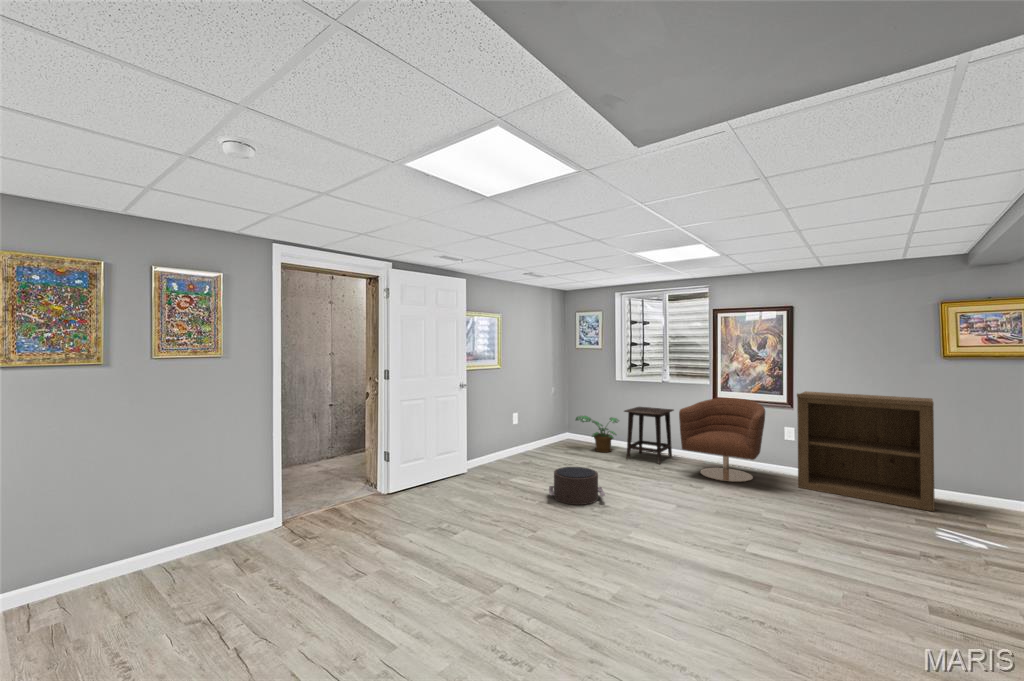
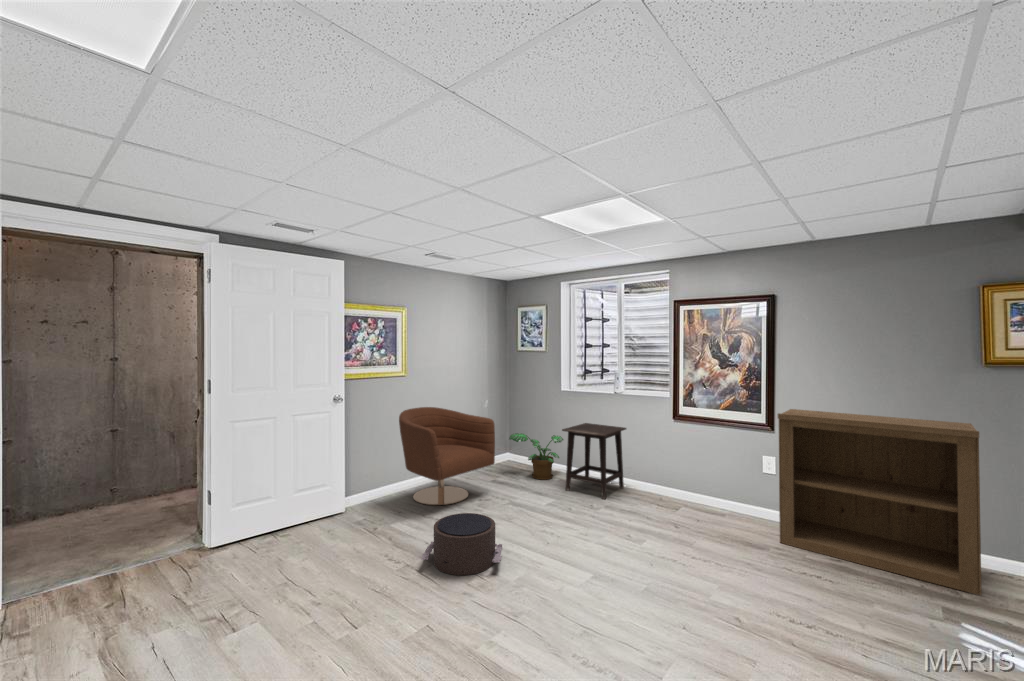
armchair: present [679,398,765,482] -> present [399,407,495,505]

